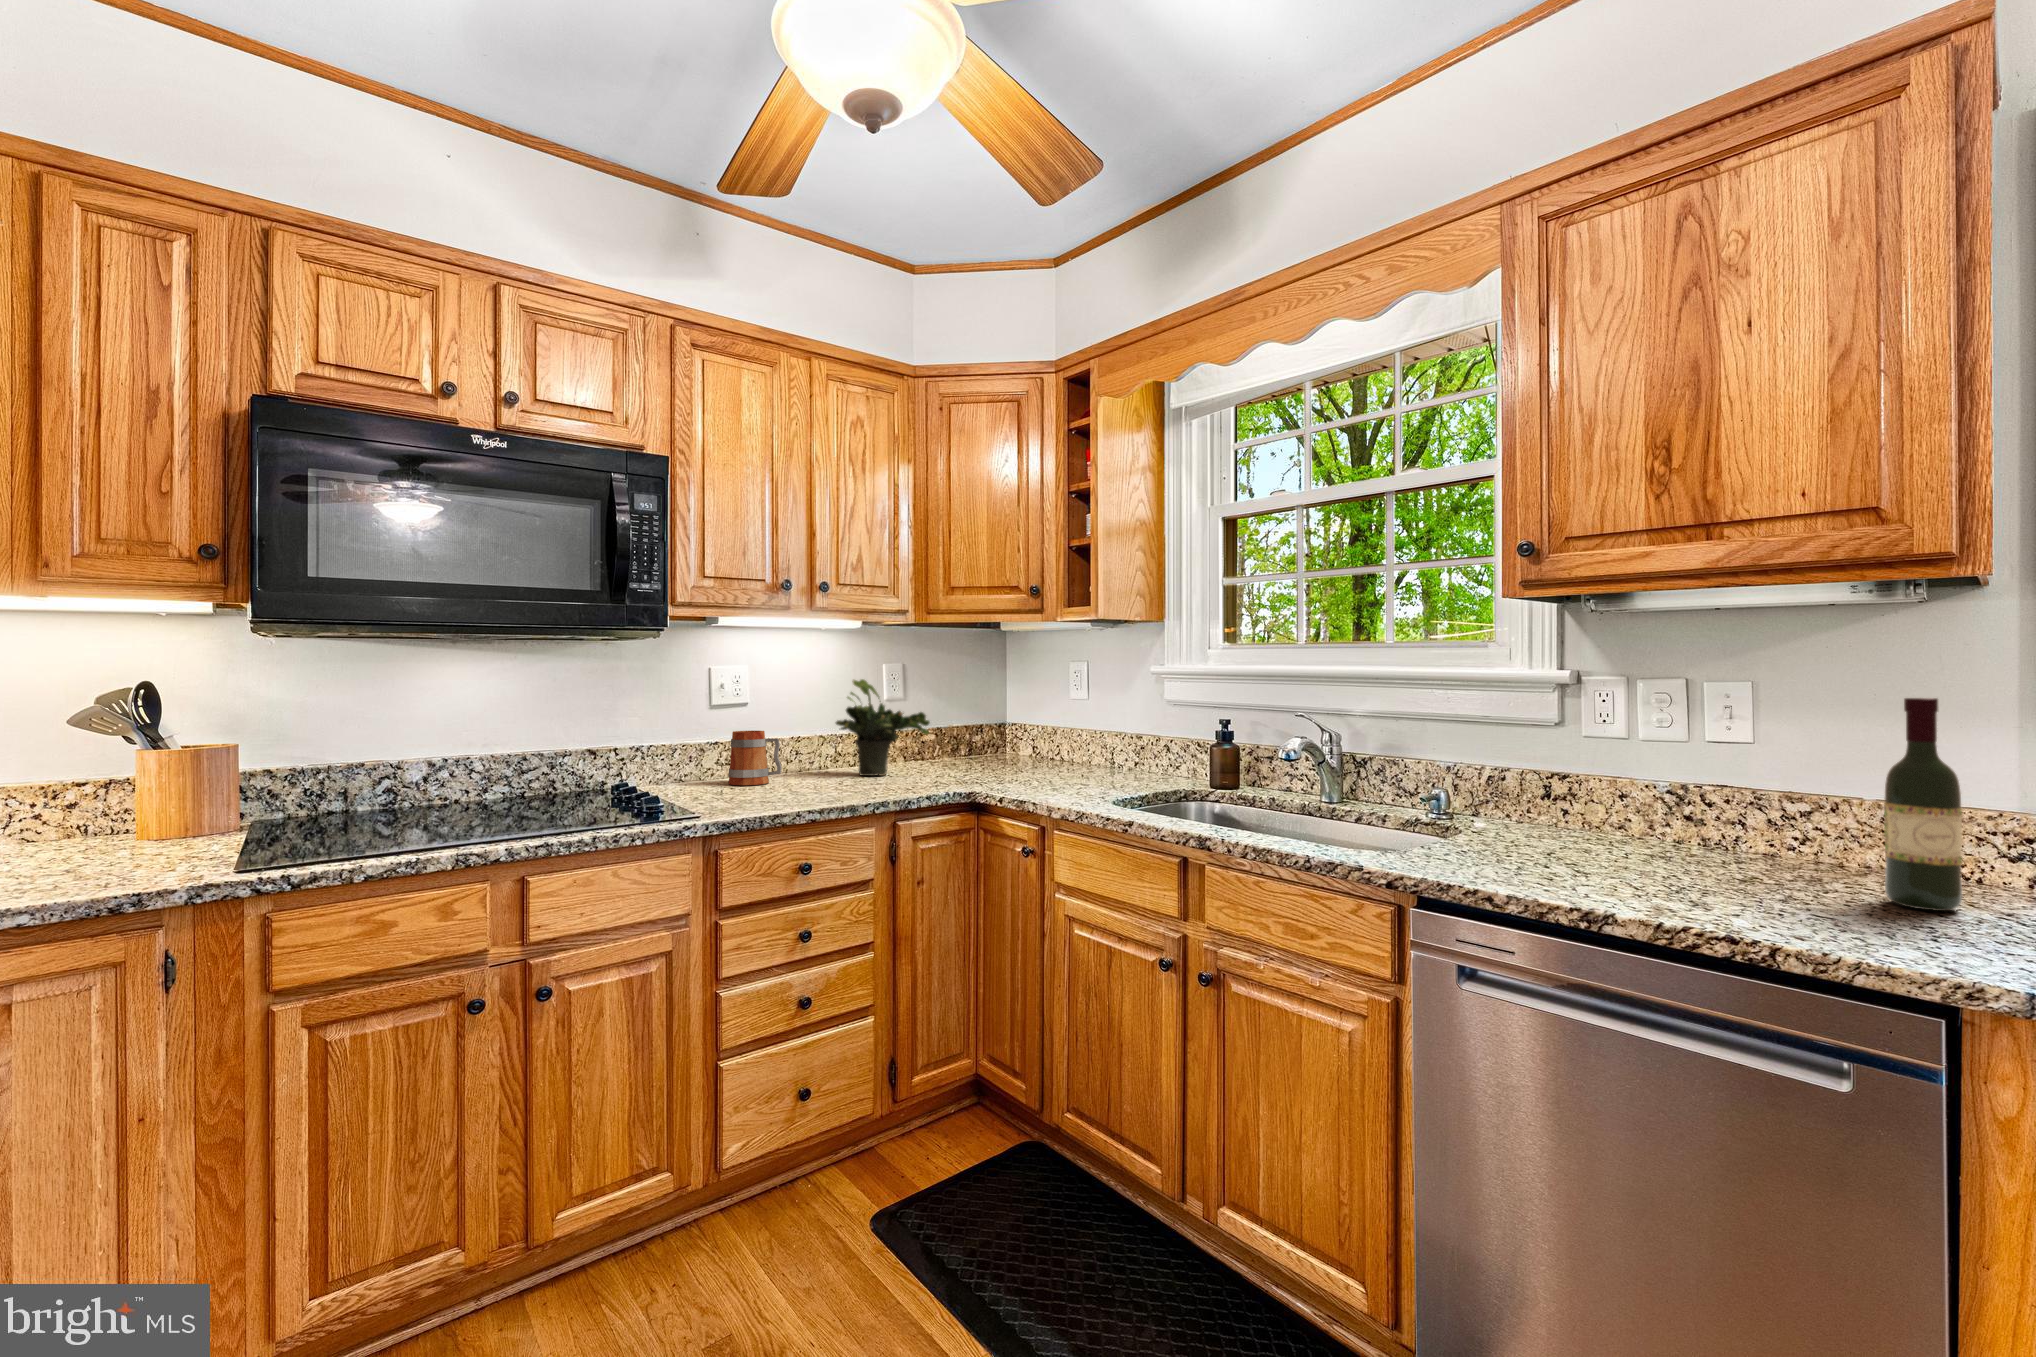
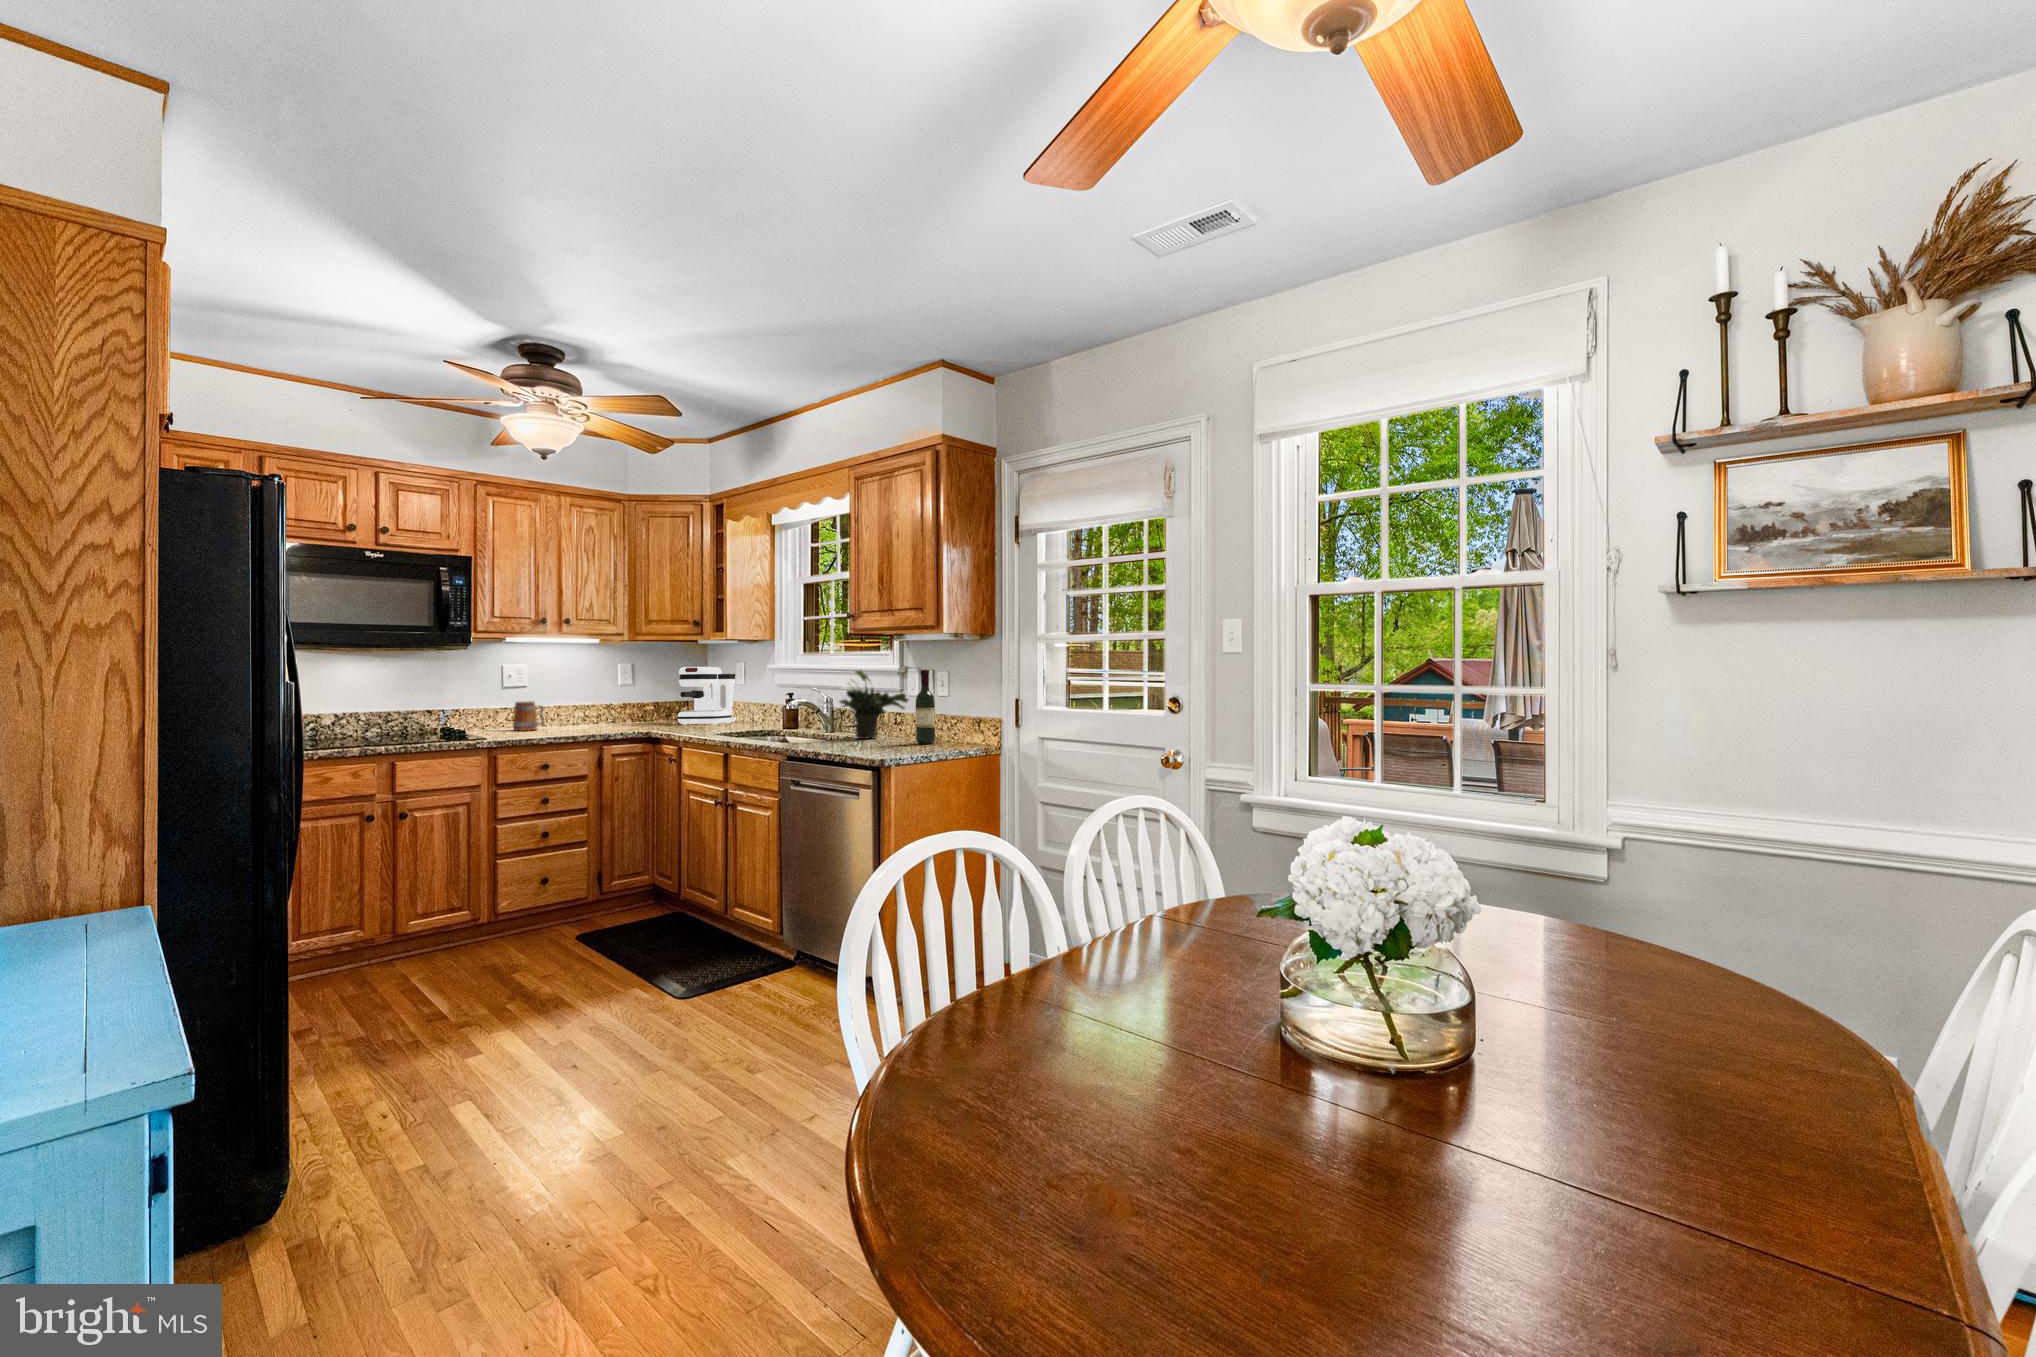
coffee maker: none [995,669,1084,774] -> present [678,667,736,725]
potted plant: present [836,679,930,776] -> present [840,671,908,739]

